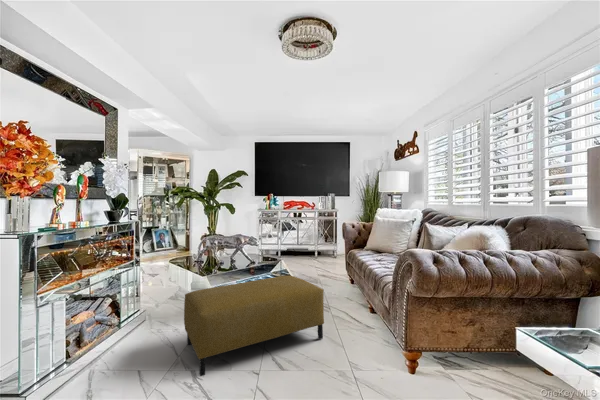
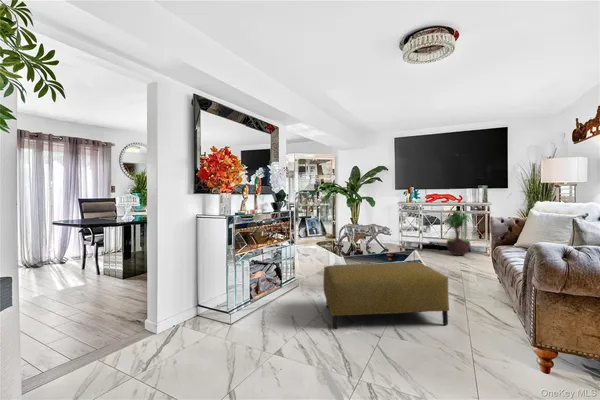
potted tree: none [297,214,325,260] -> present [443,211,471,255]

